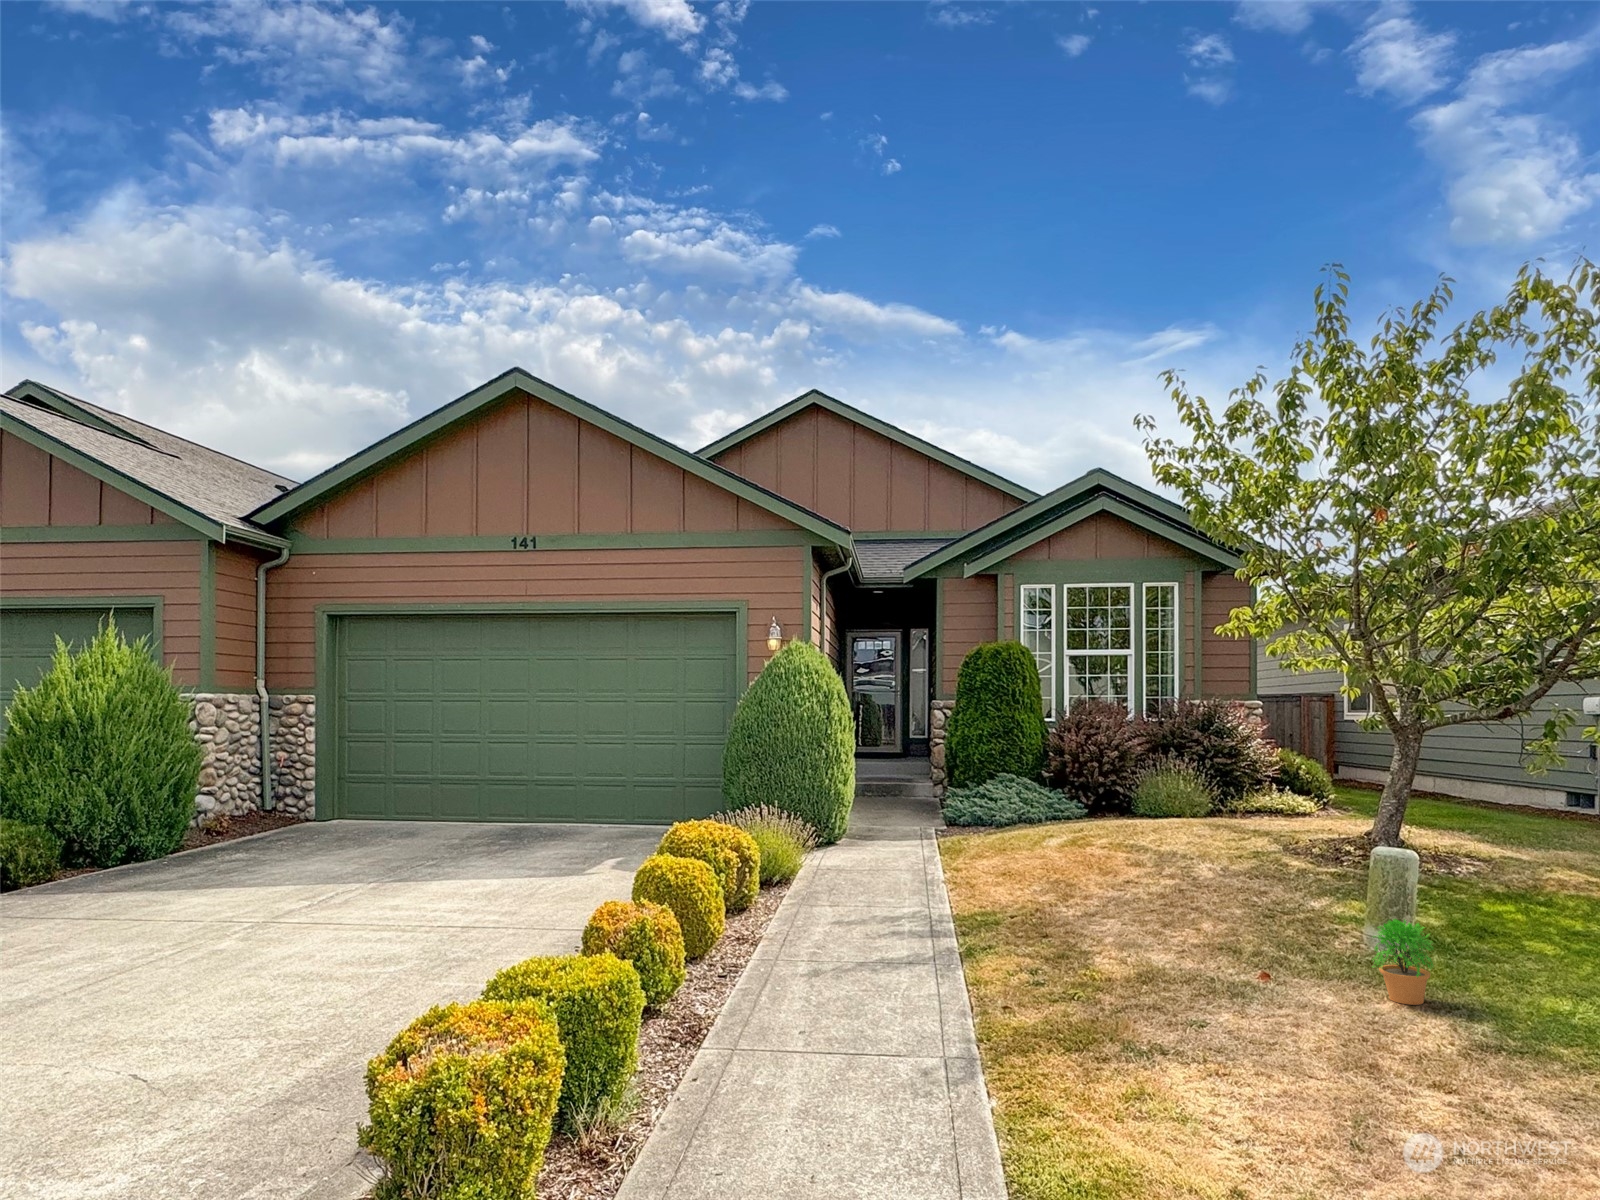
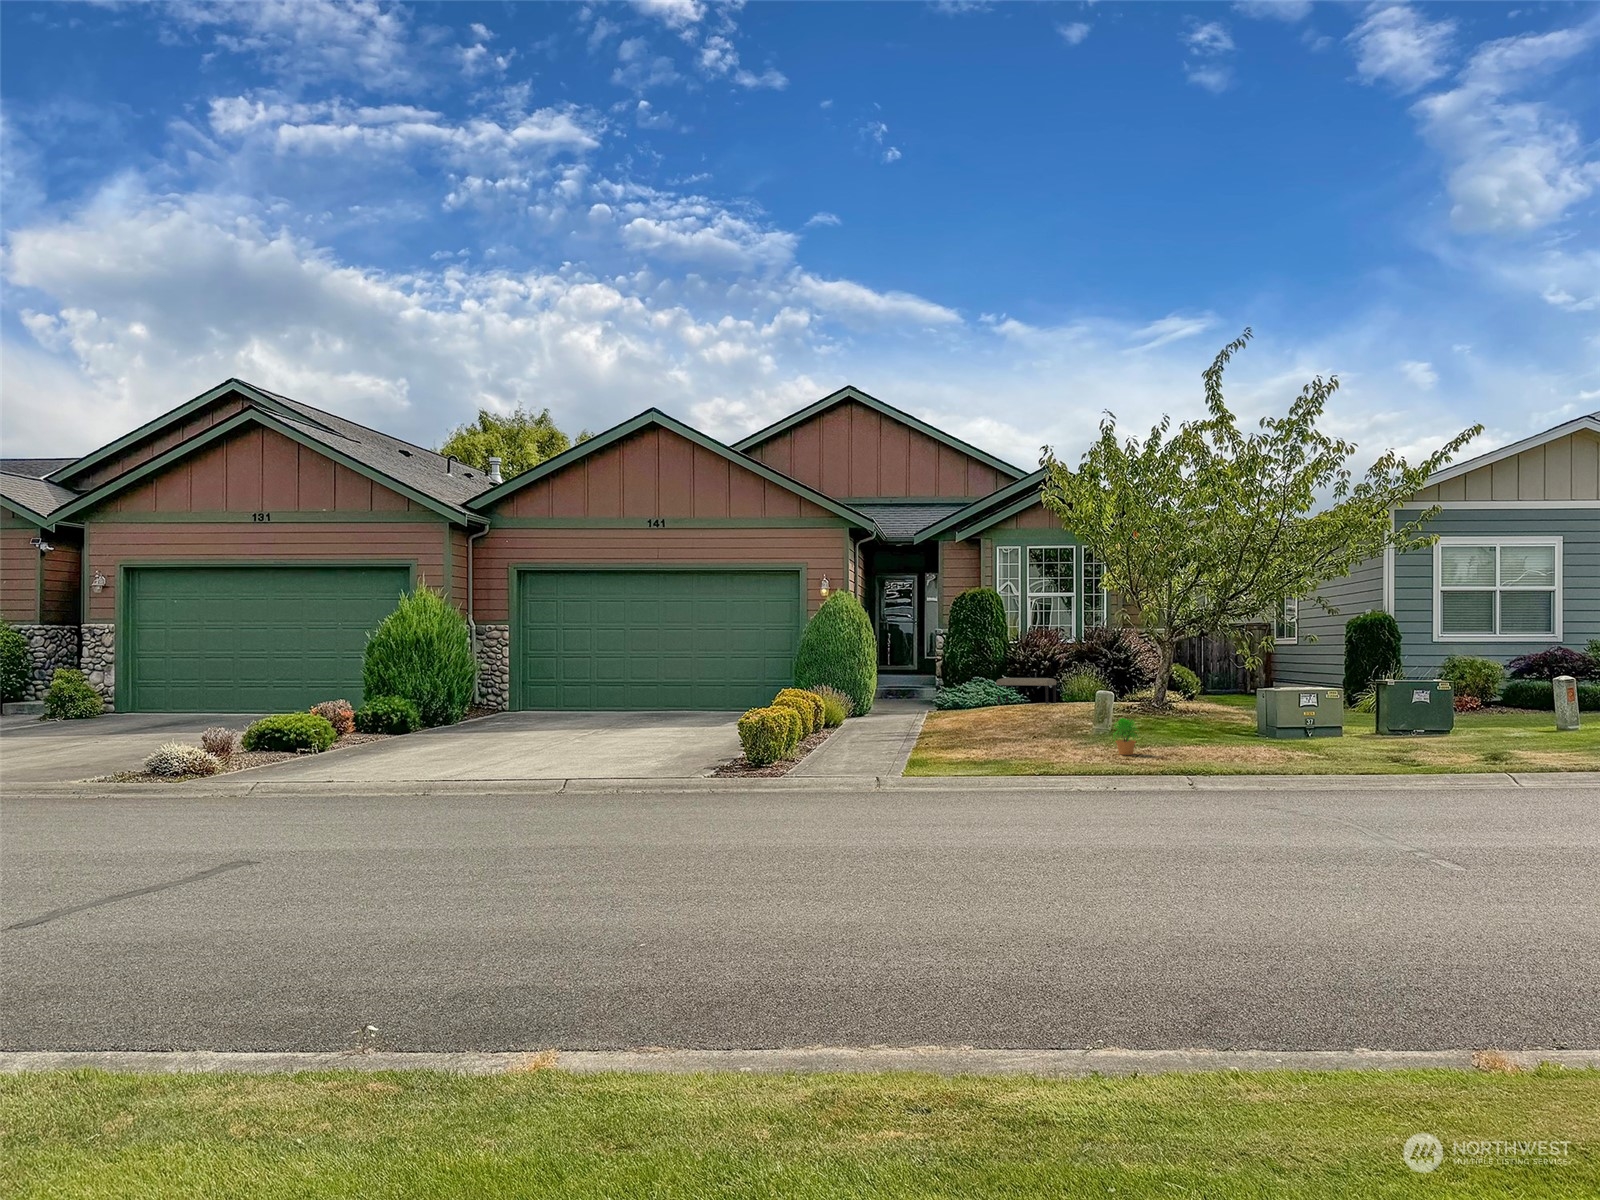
bench: none [1032,775,1124,816] -> present [996,678,1057,704]

